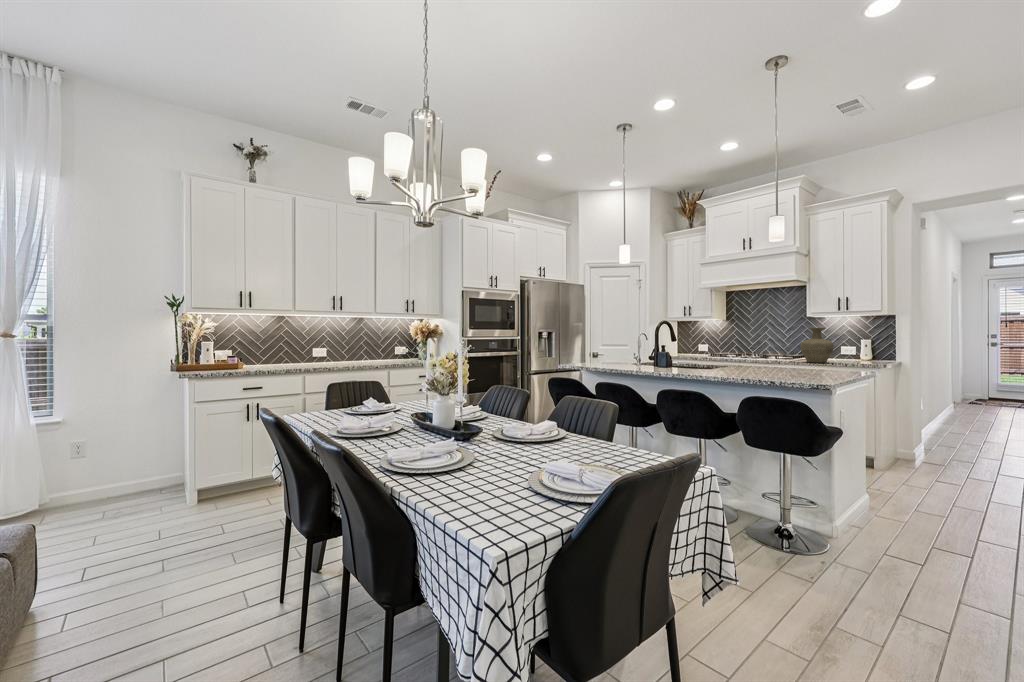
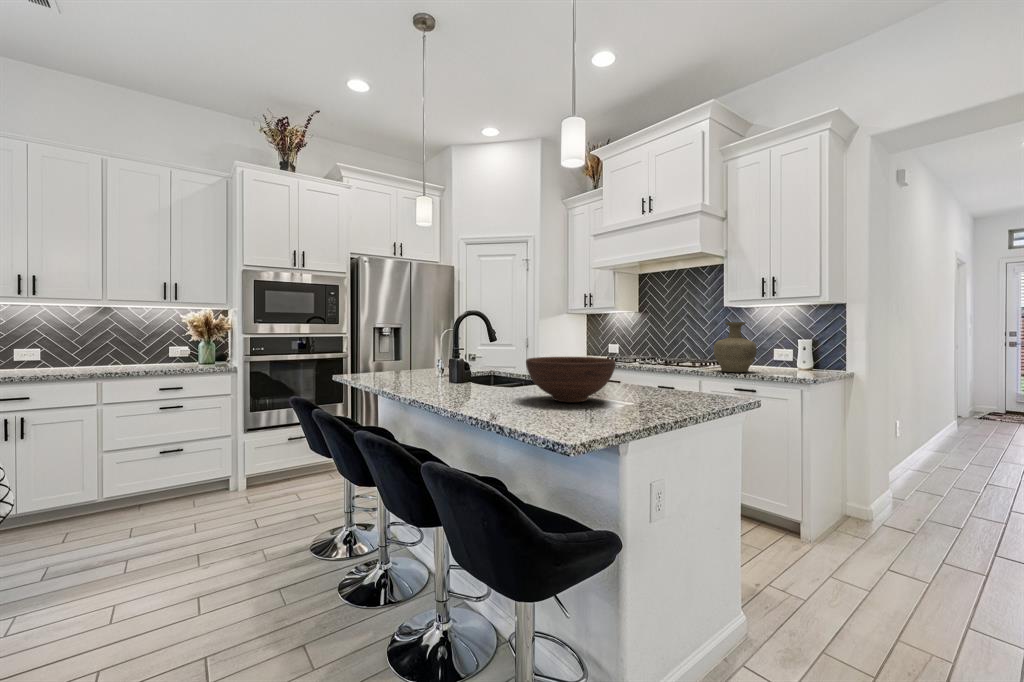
fruit bowl: none [741,349,800,375] -> present [526,357,616,402]

